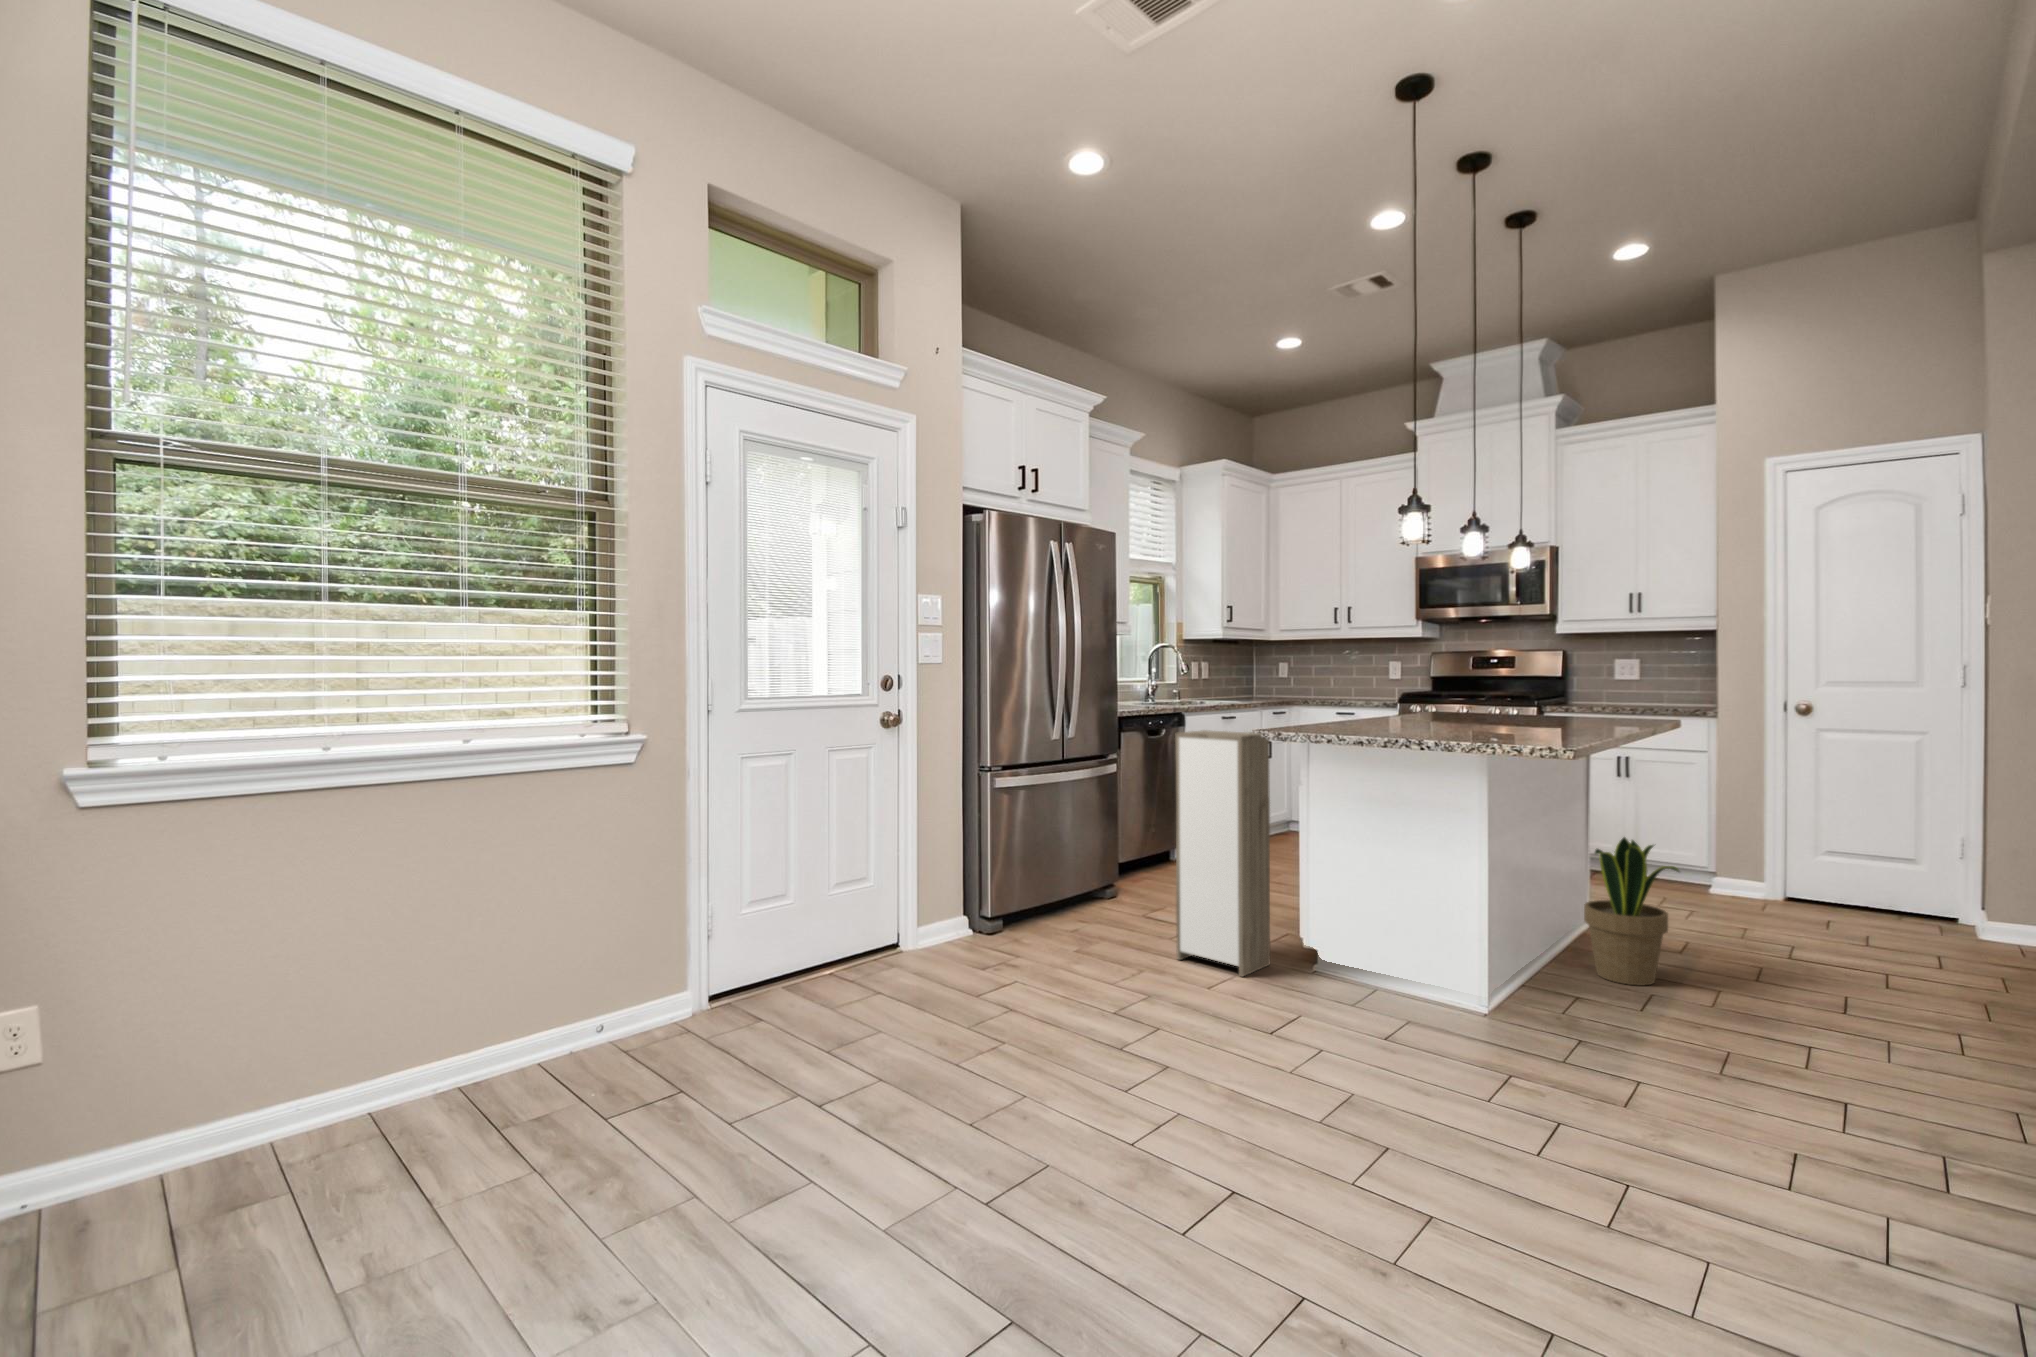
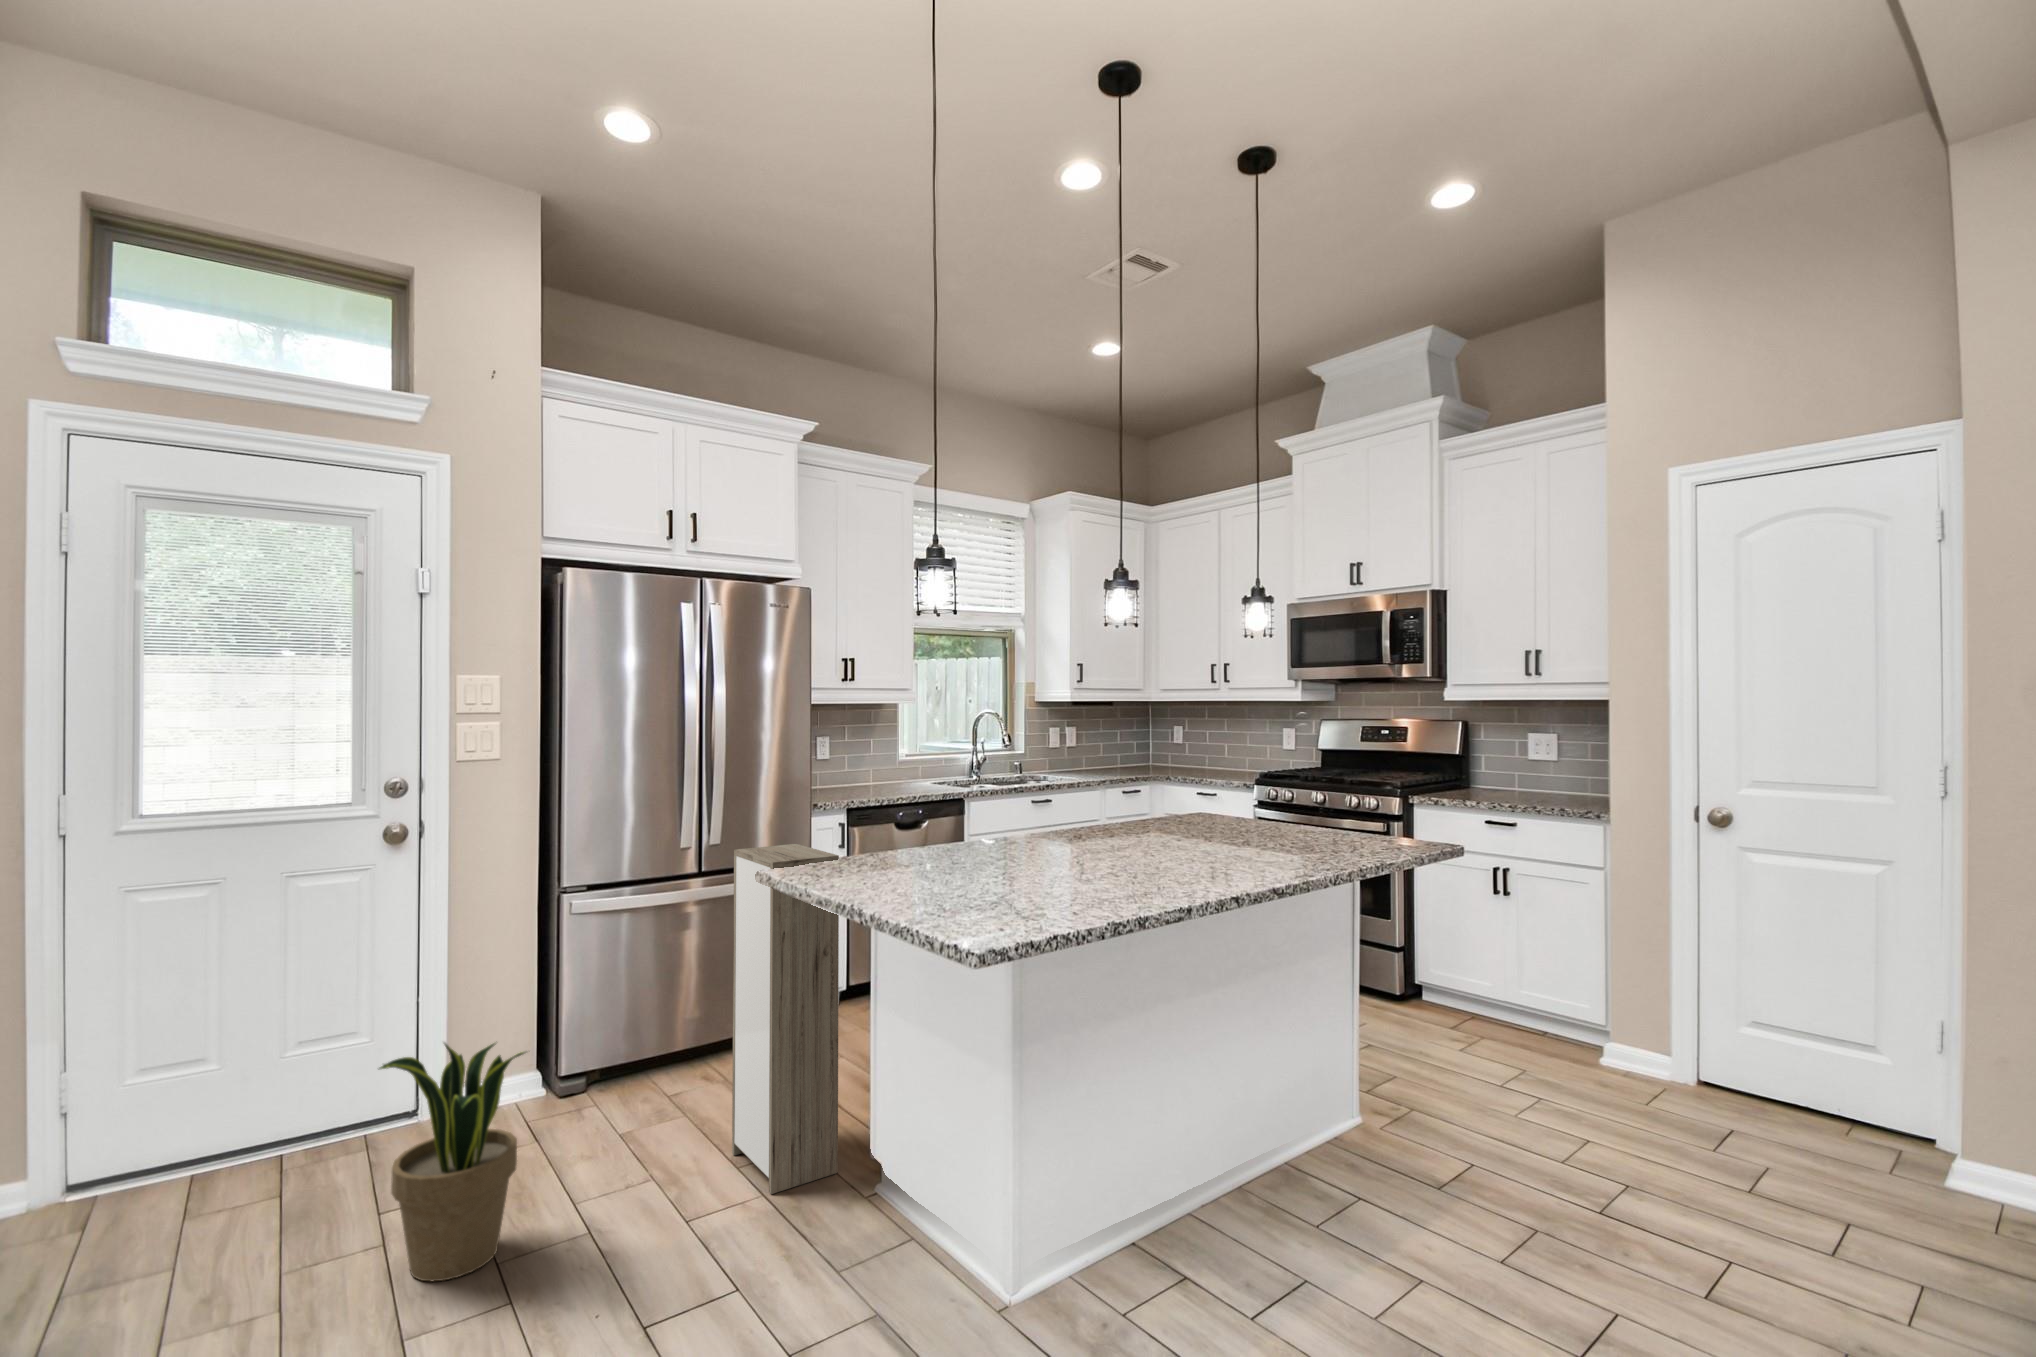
potted plant: present [1584,837,1679,985] -> present [380,1043,526,1281]

